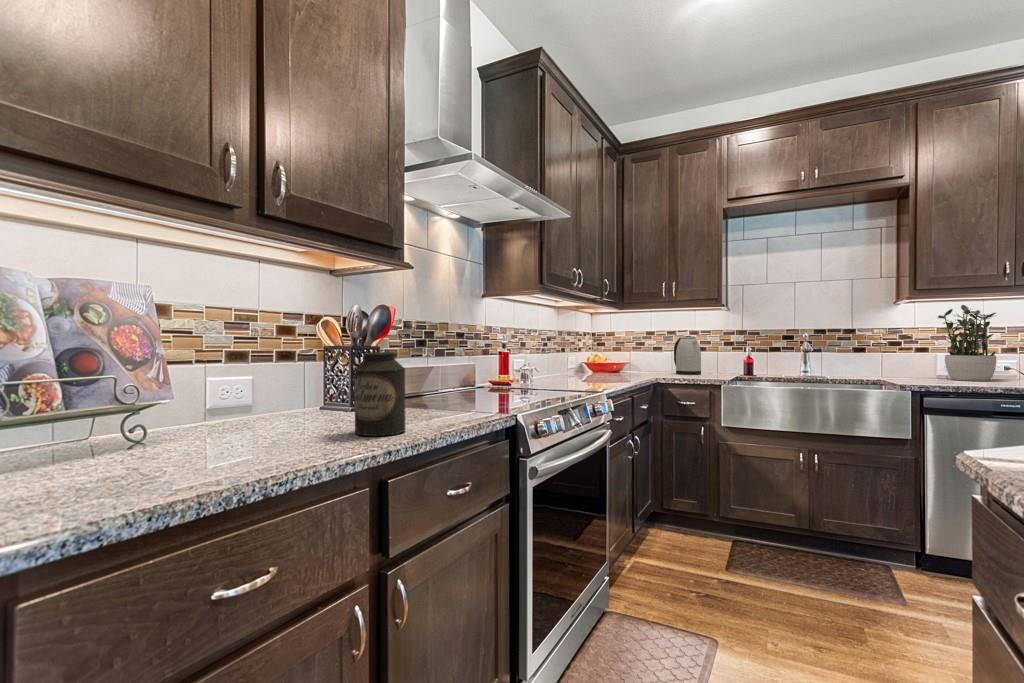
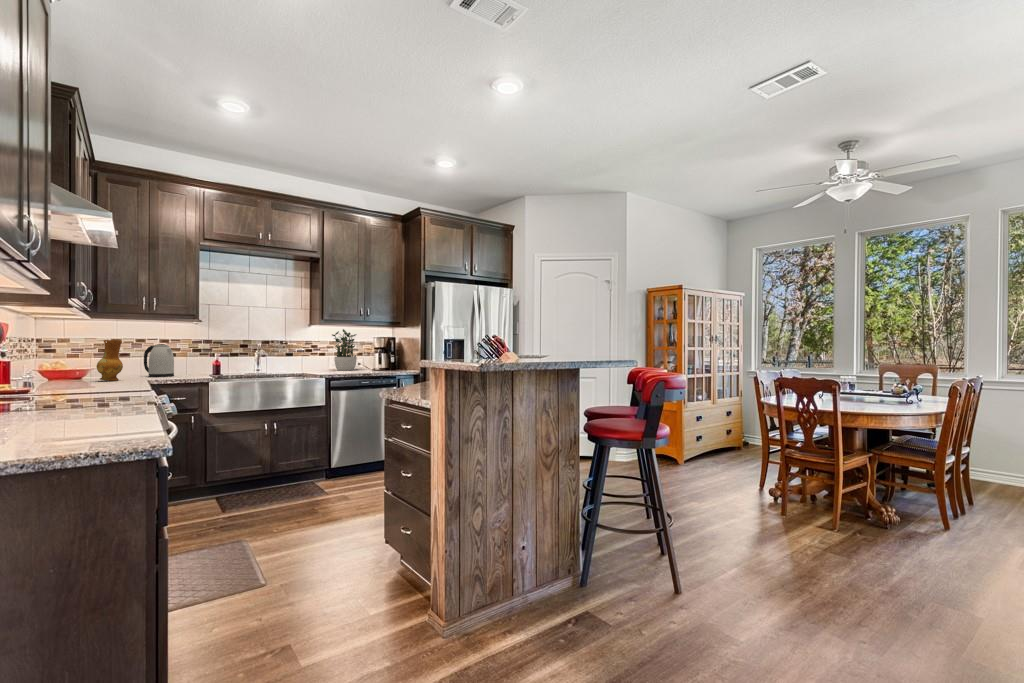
ceramic jug: none [621,331,644,376] -> present [96,340,123,381]
canister: present [355,352,406,436] -> none [49,370,101,435]

